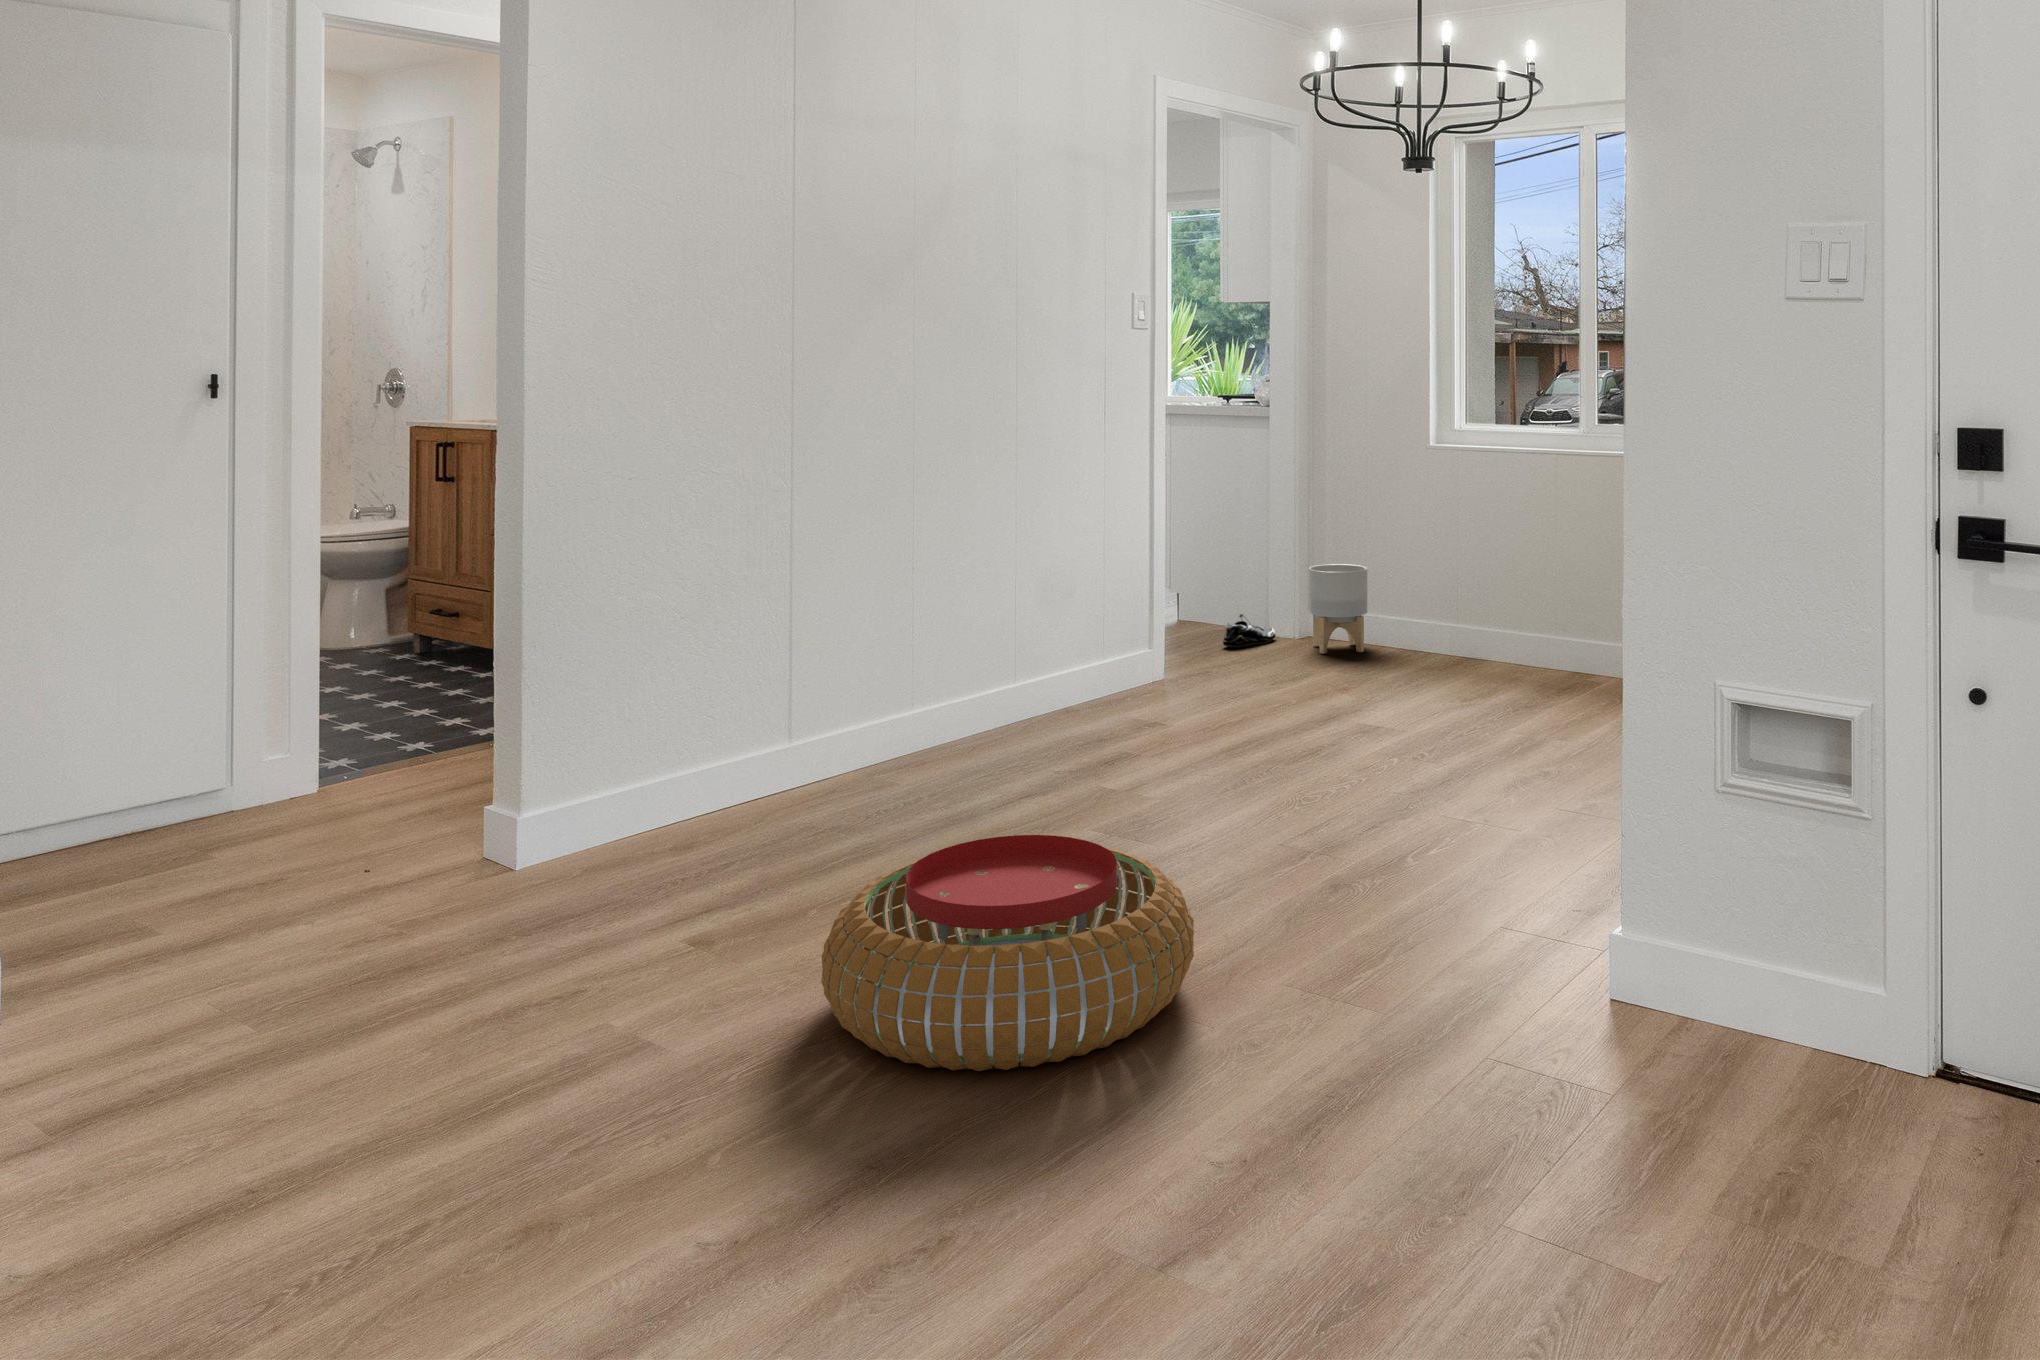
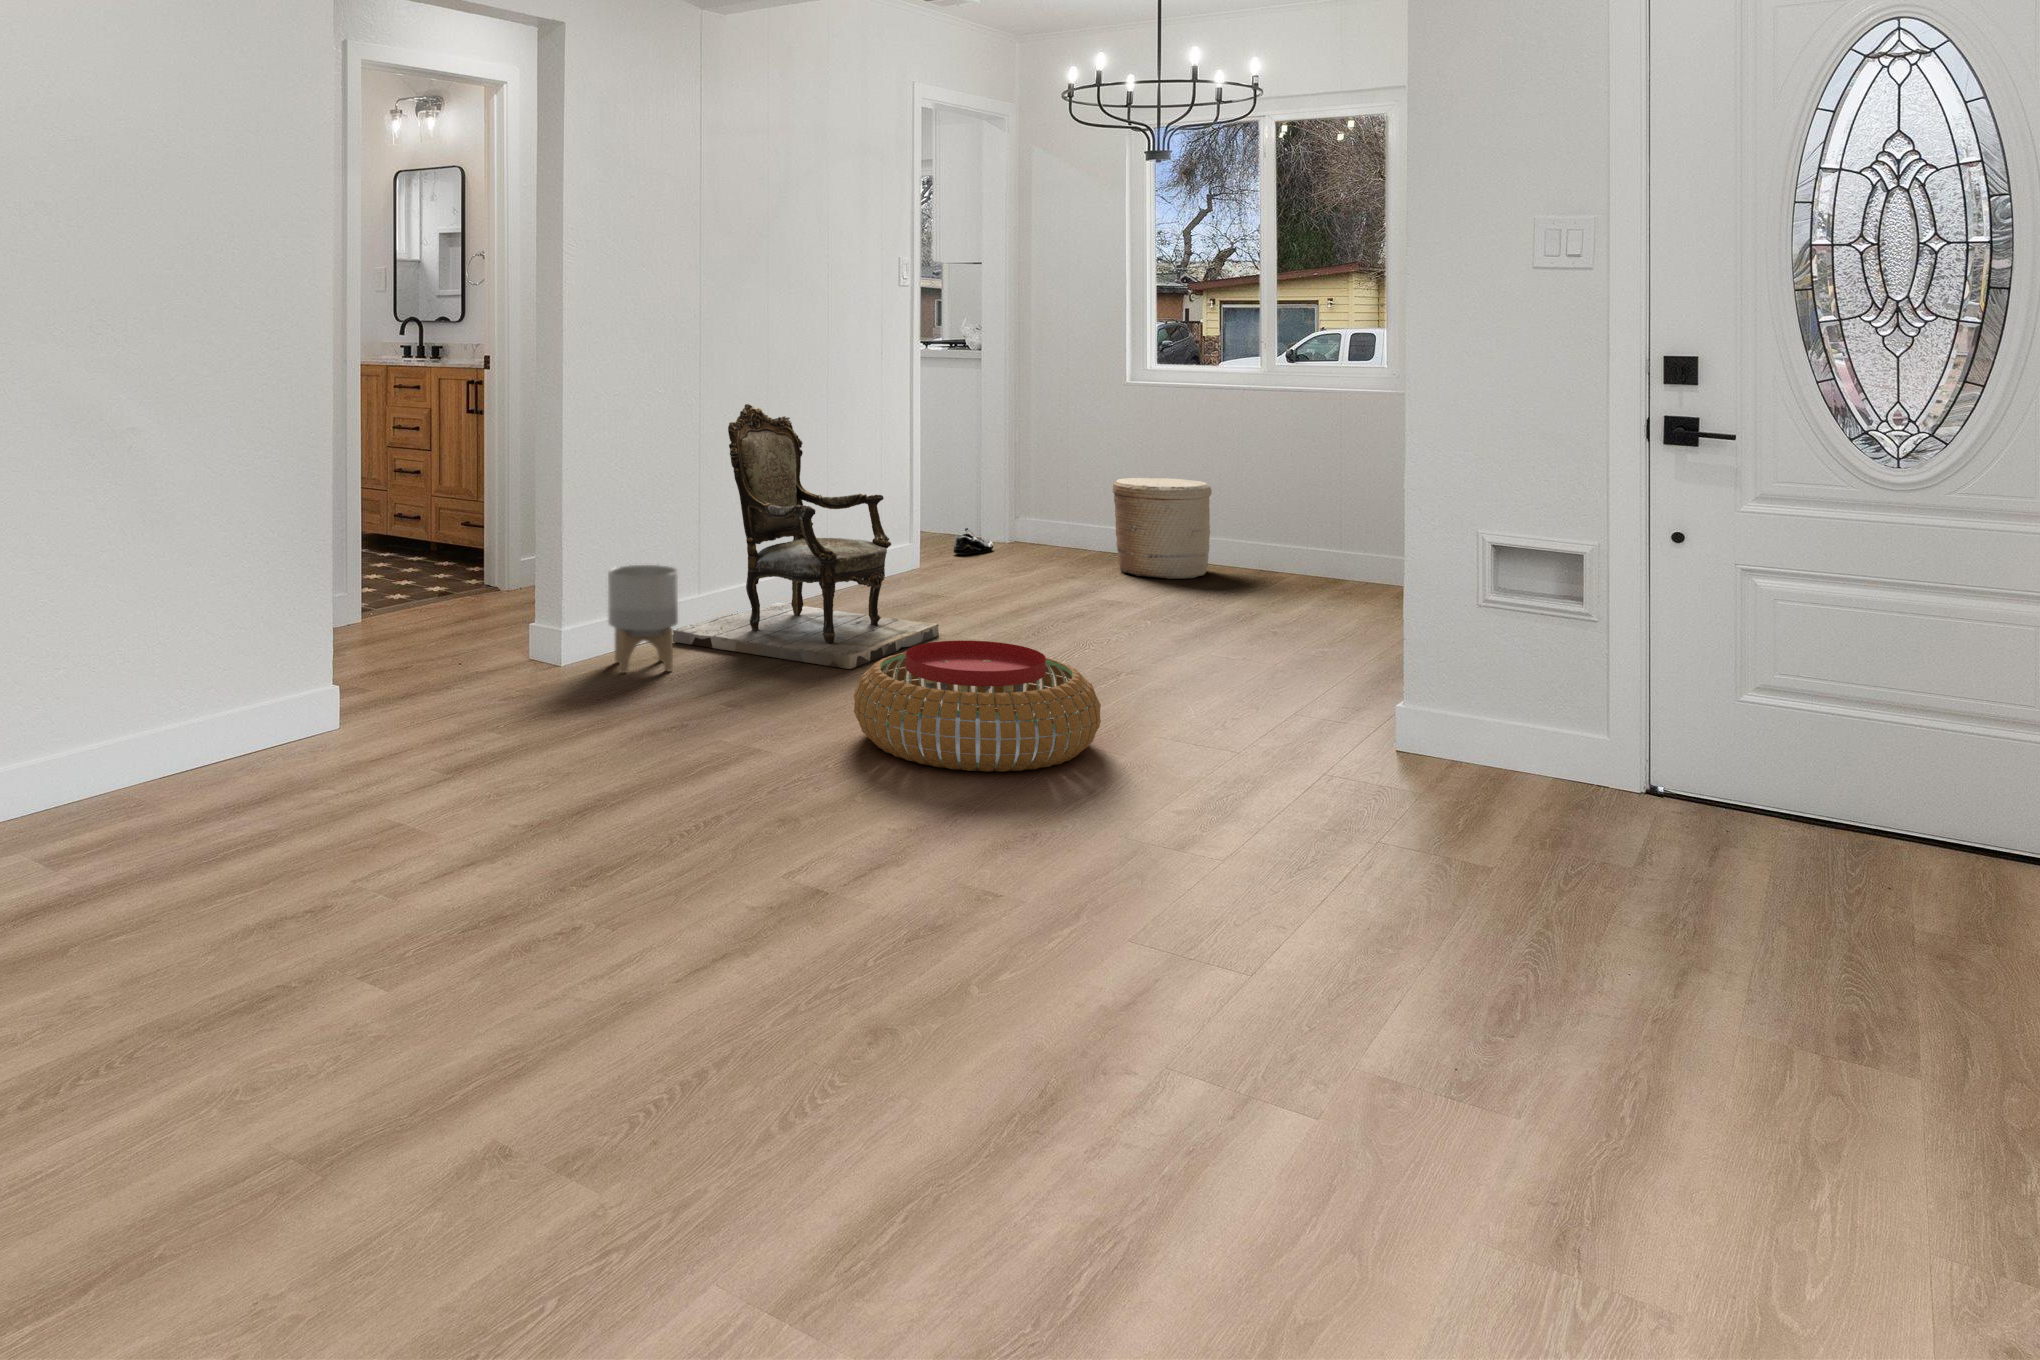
armchair: none [736,474,1112,849] -> present [673,404,939,669]
woven basket: none [1398,554,1514,680] -> present [1112,478,1212,579]
planter: present [1309,564,1367,654] -> present [608,565,678,673]

